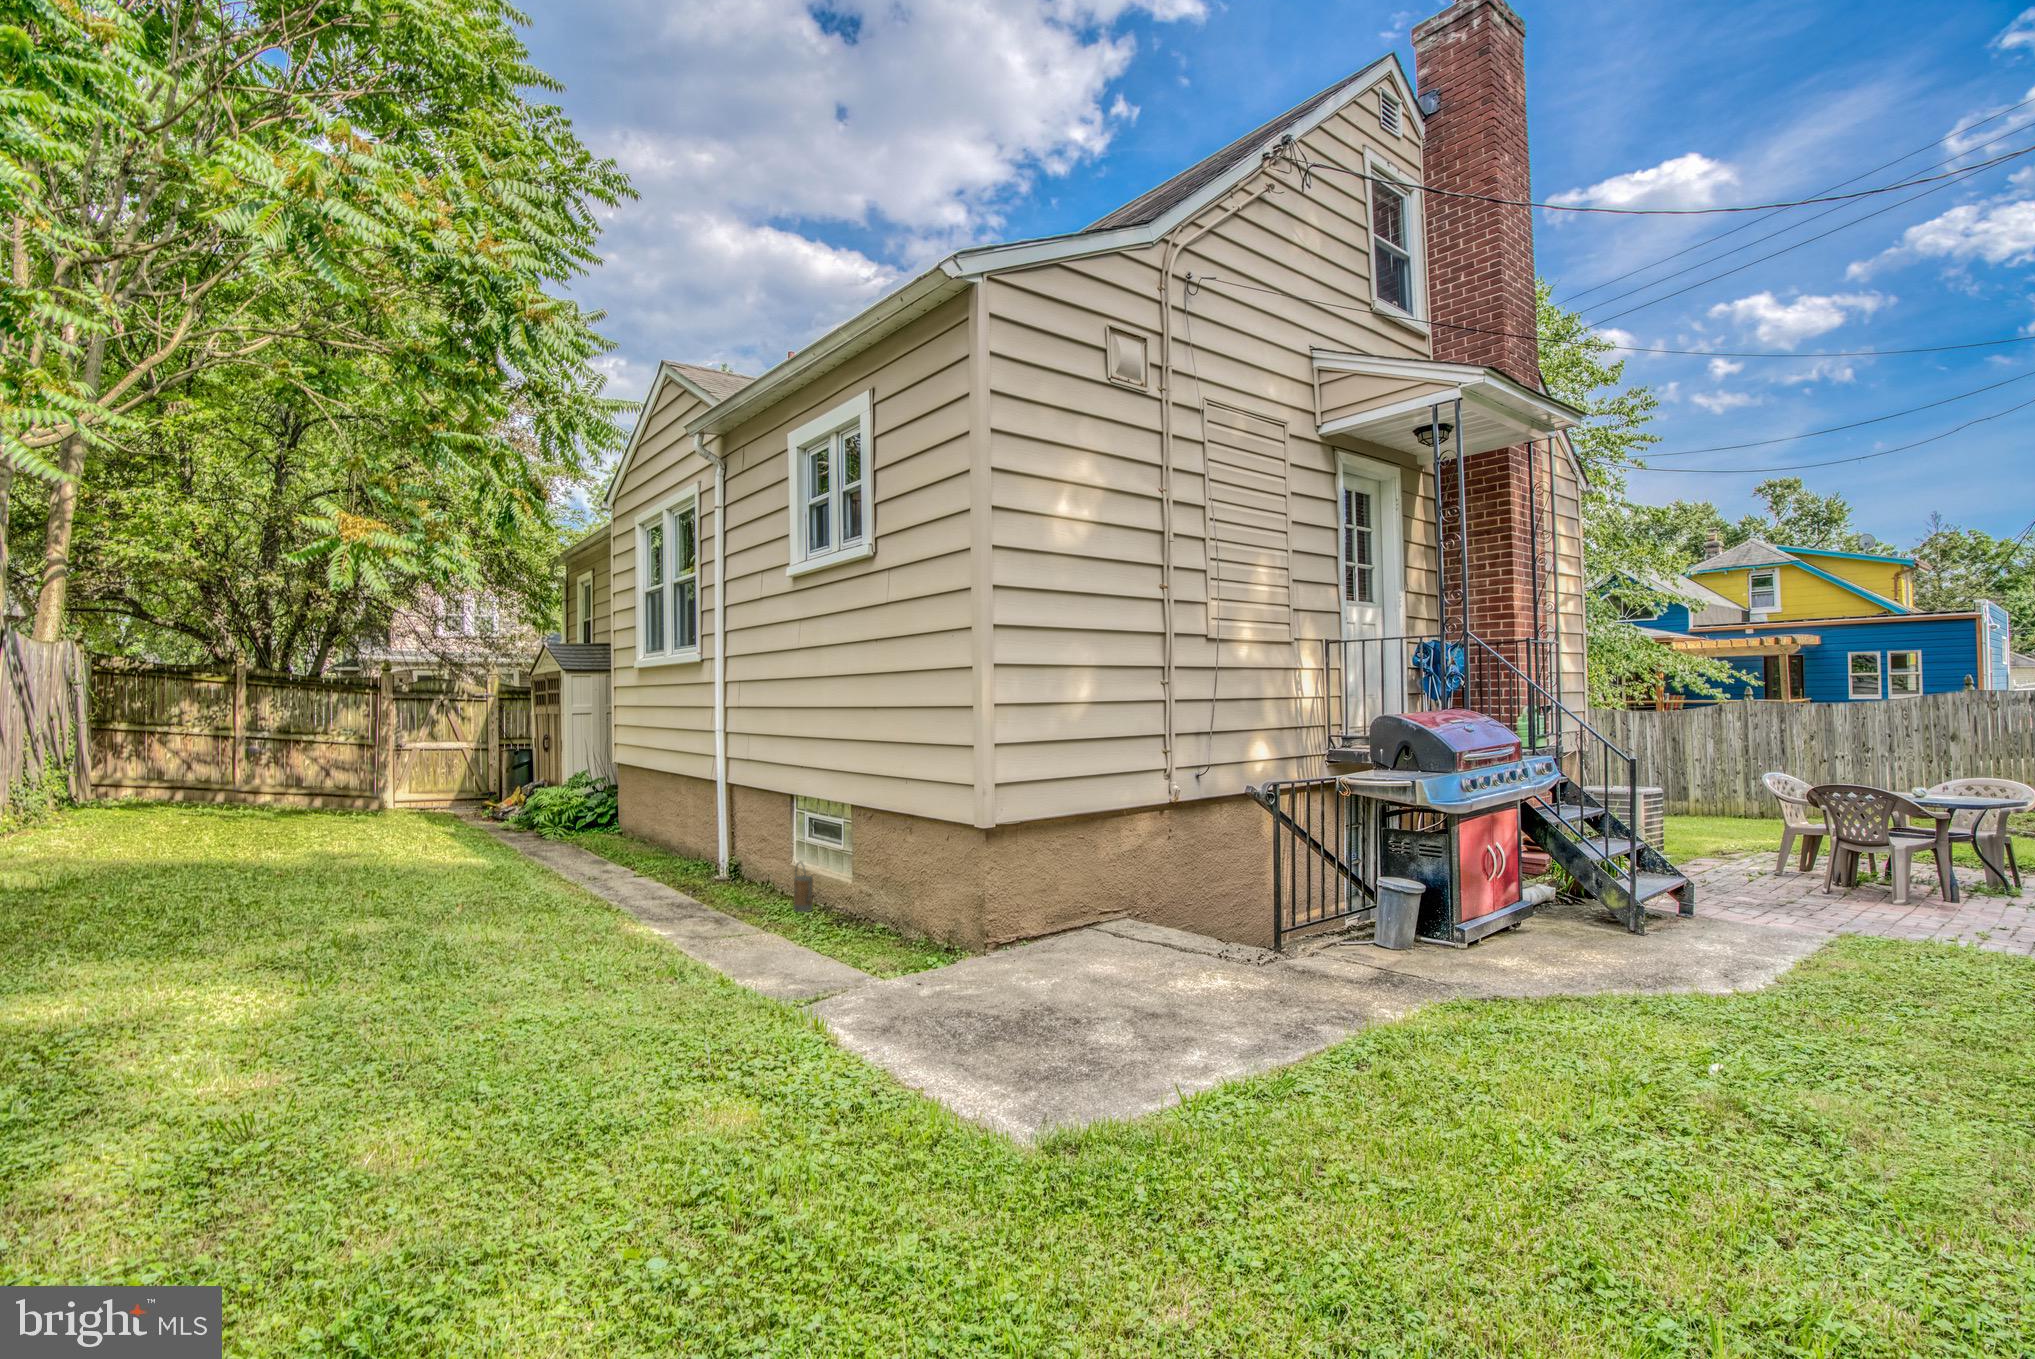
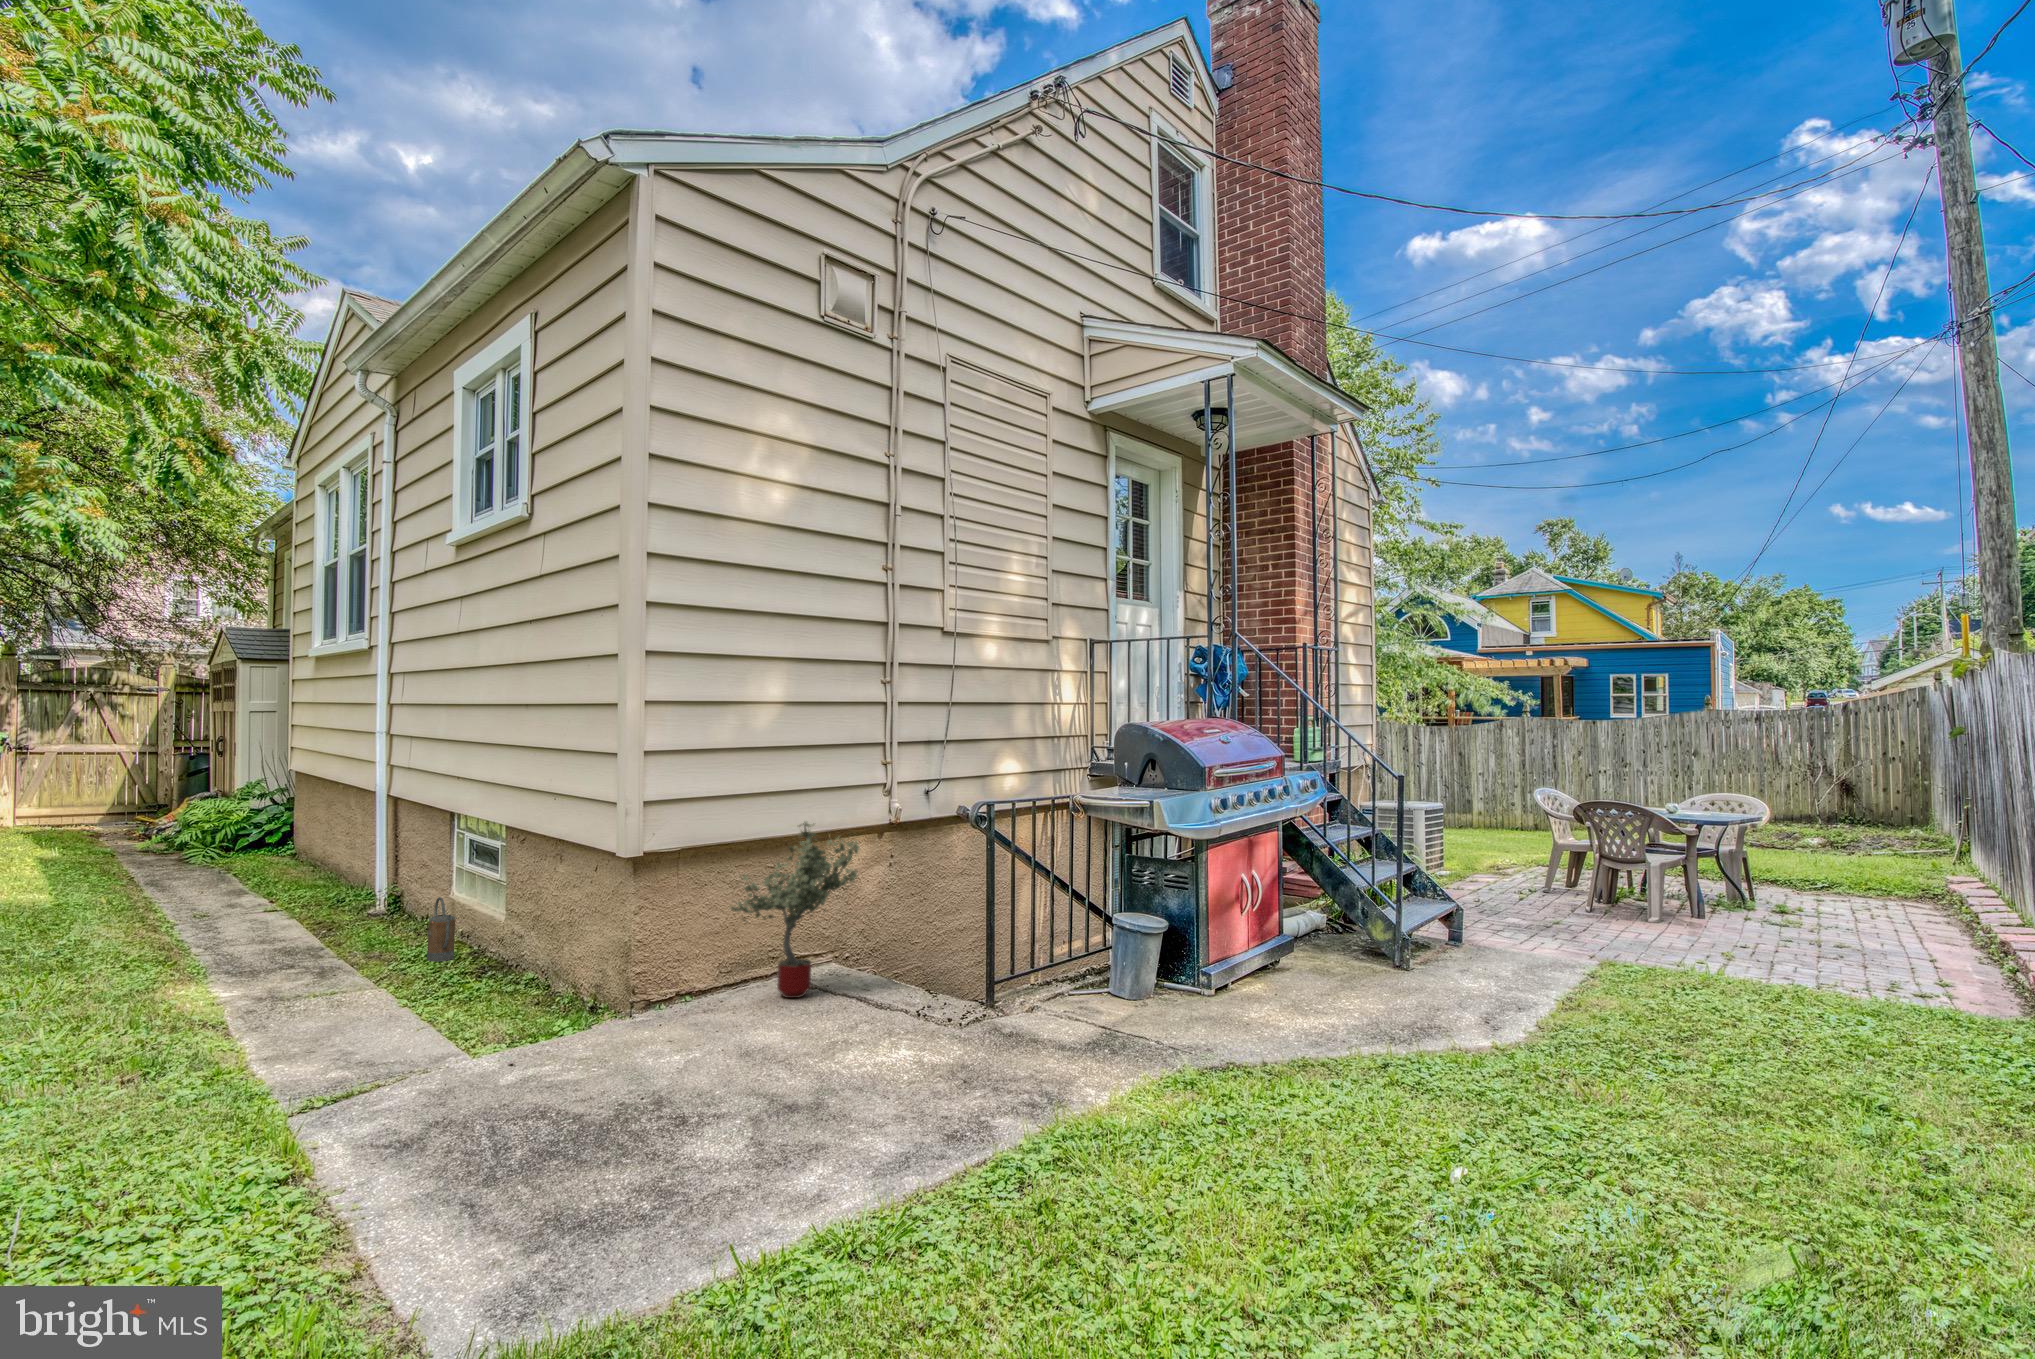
potted tree: none [1065,798,1161,942] -> present [730,822,860,998]

